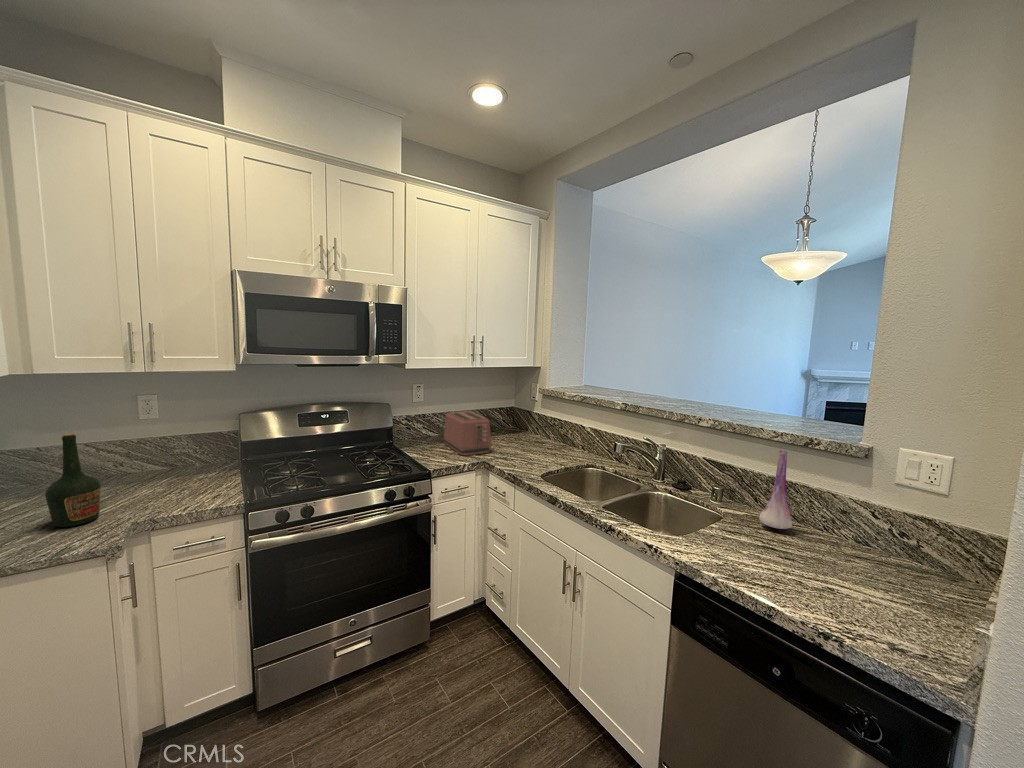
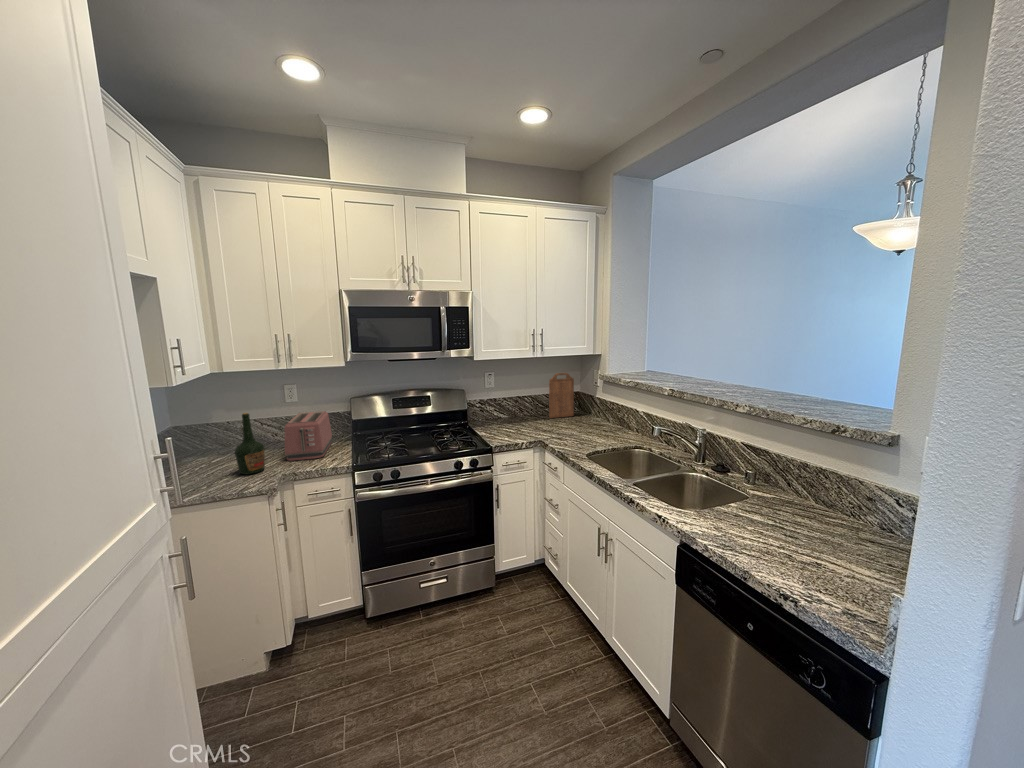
cutting board: none [486,386,513,436] -> present [549,373,574,418]
toaster: present [444,411,491,455] -> present [284,411,332,461]
vase: present [759,451,792,529] -> none [776,435,815,513]

